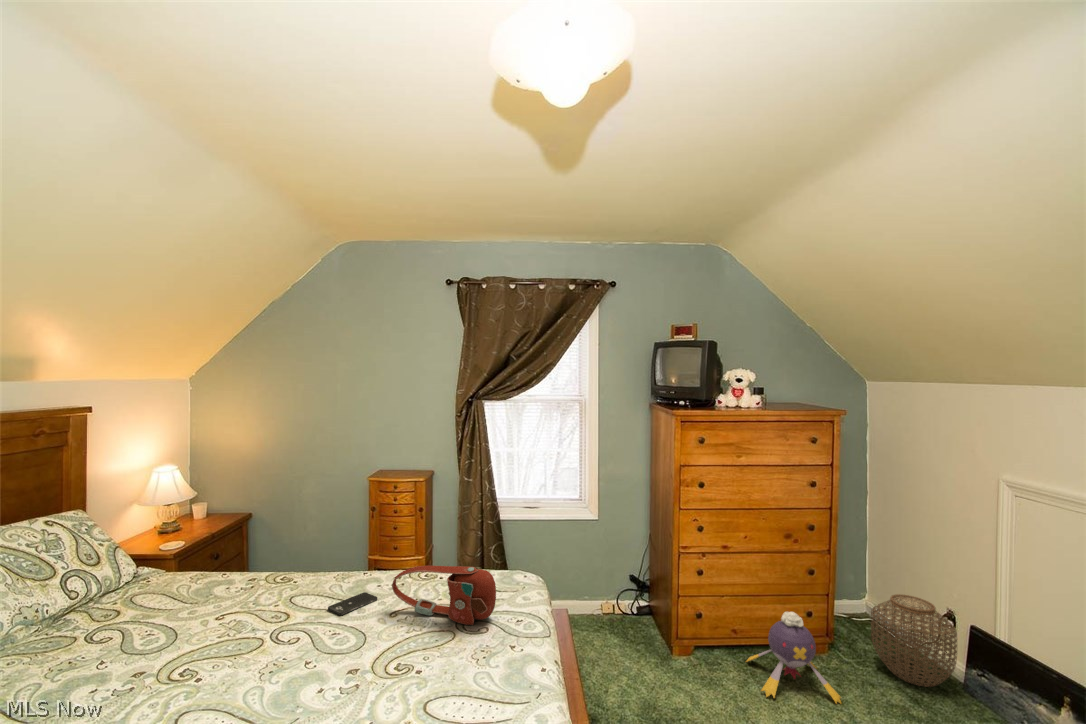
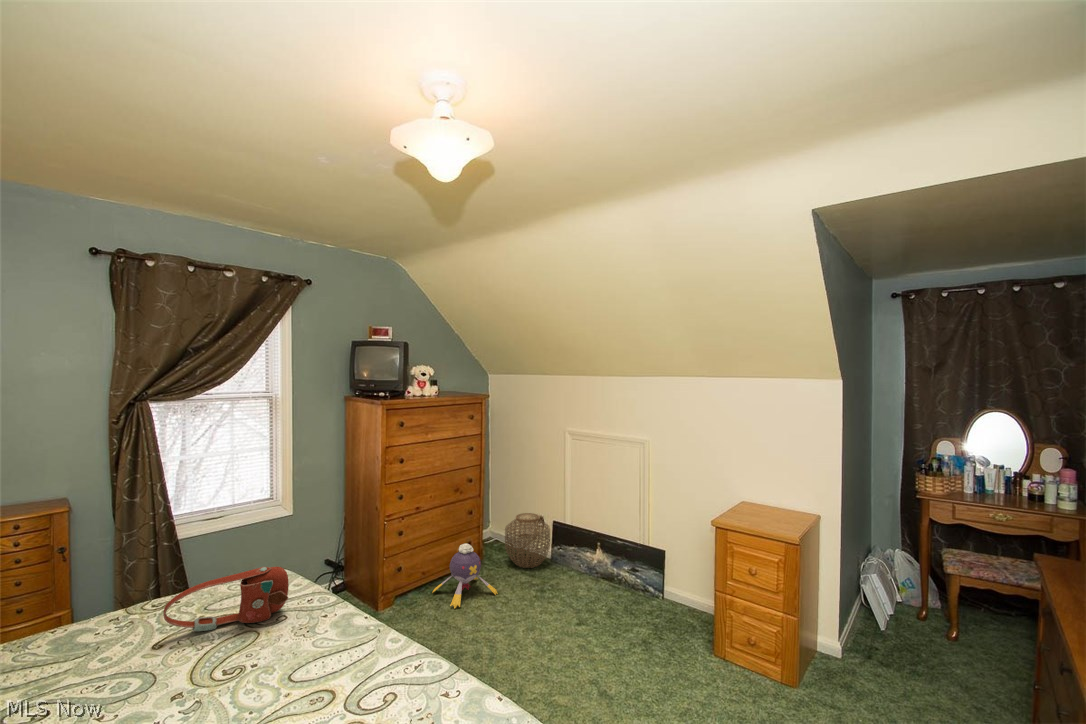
smartphone: present [328,592,377,615] -> none [66,639,127,672]

